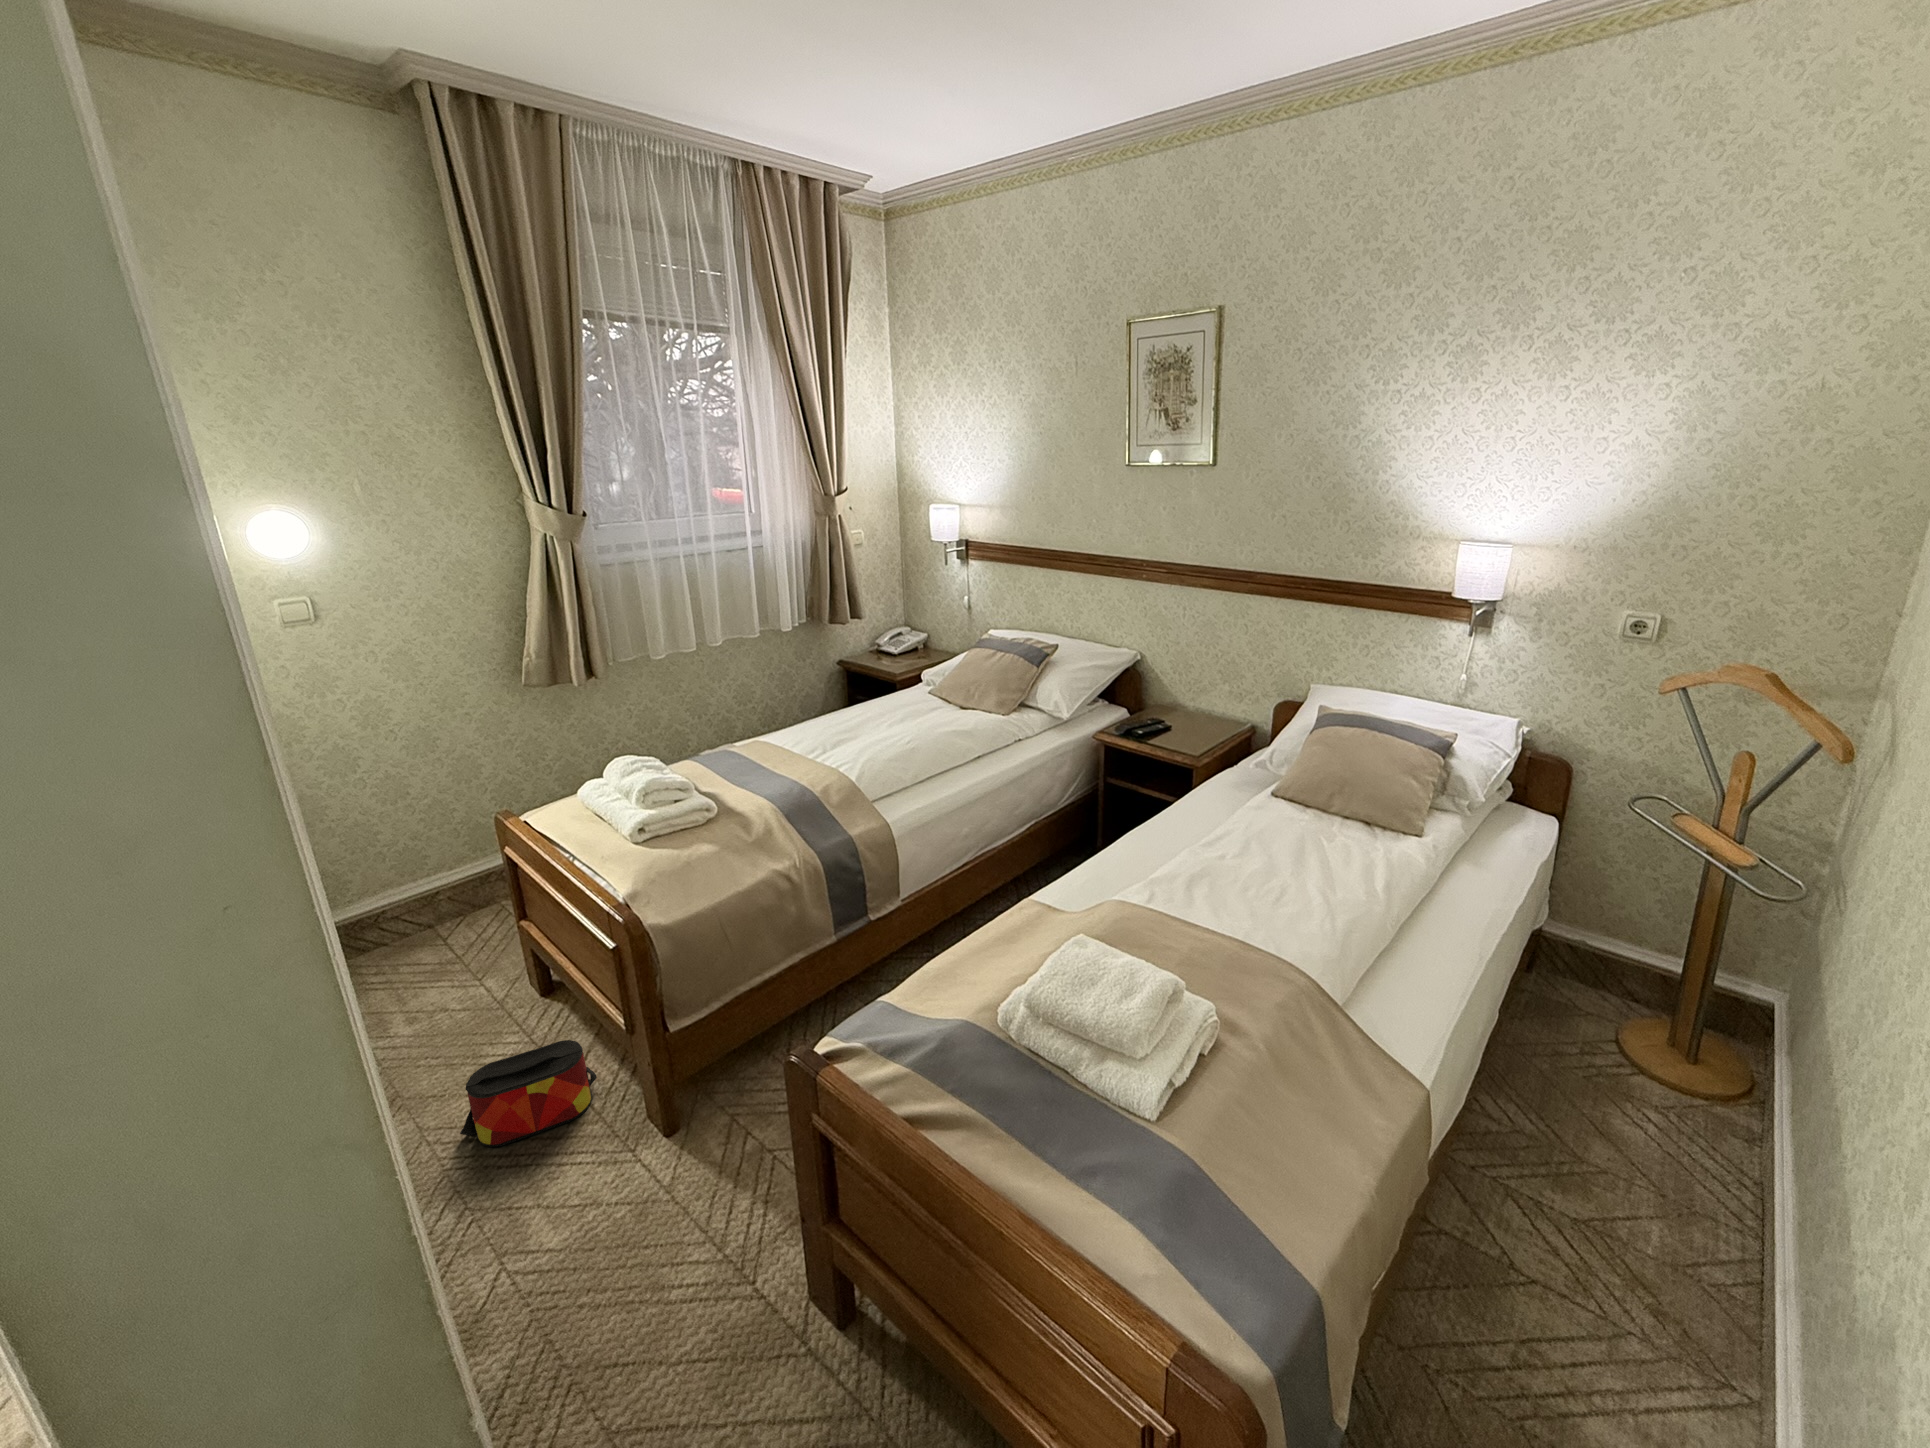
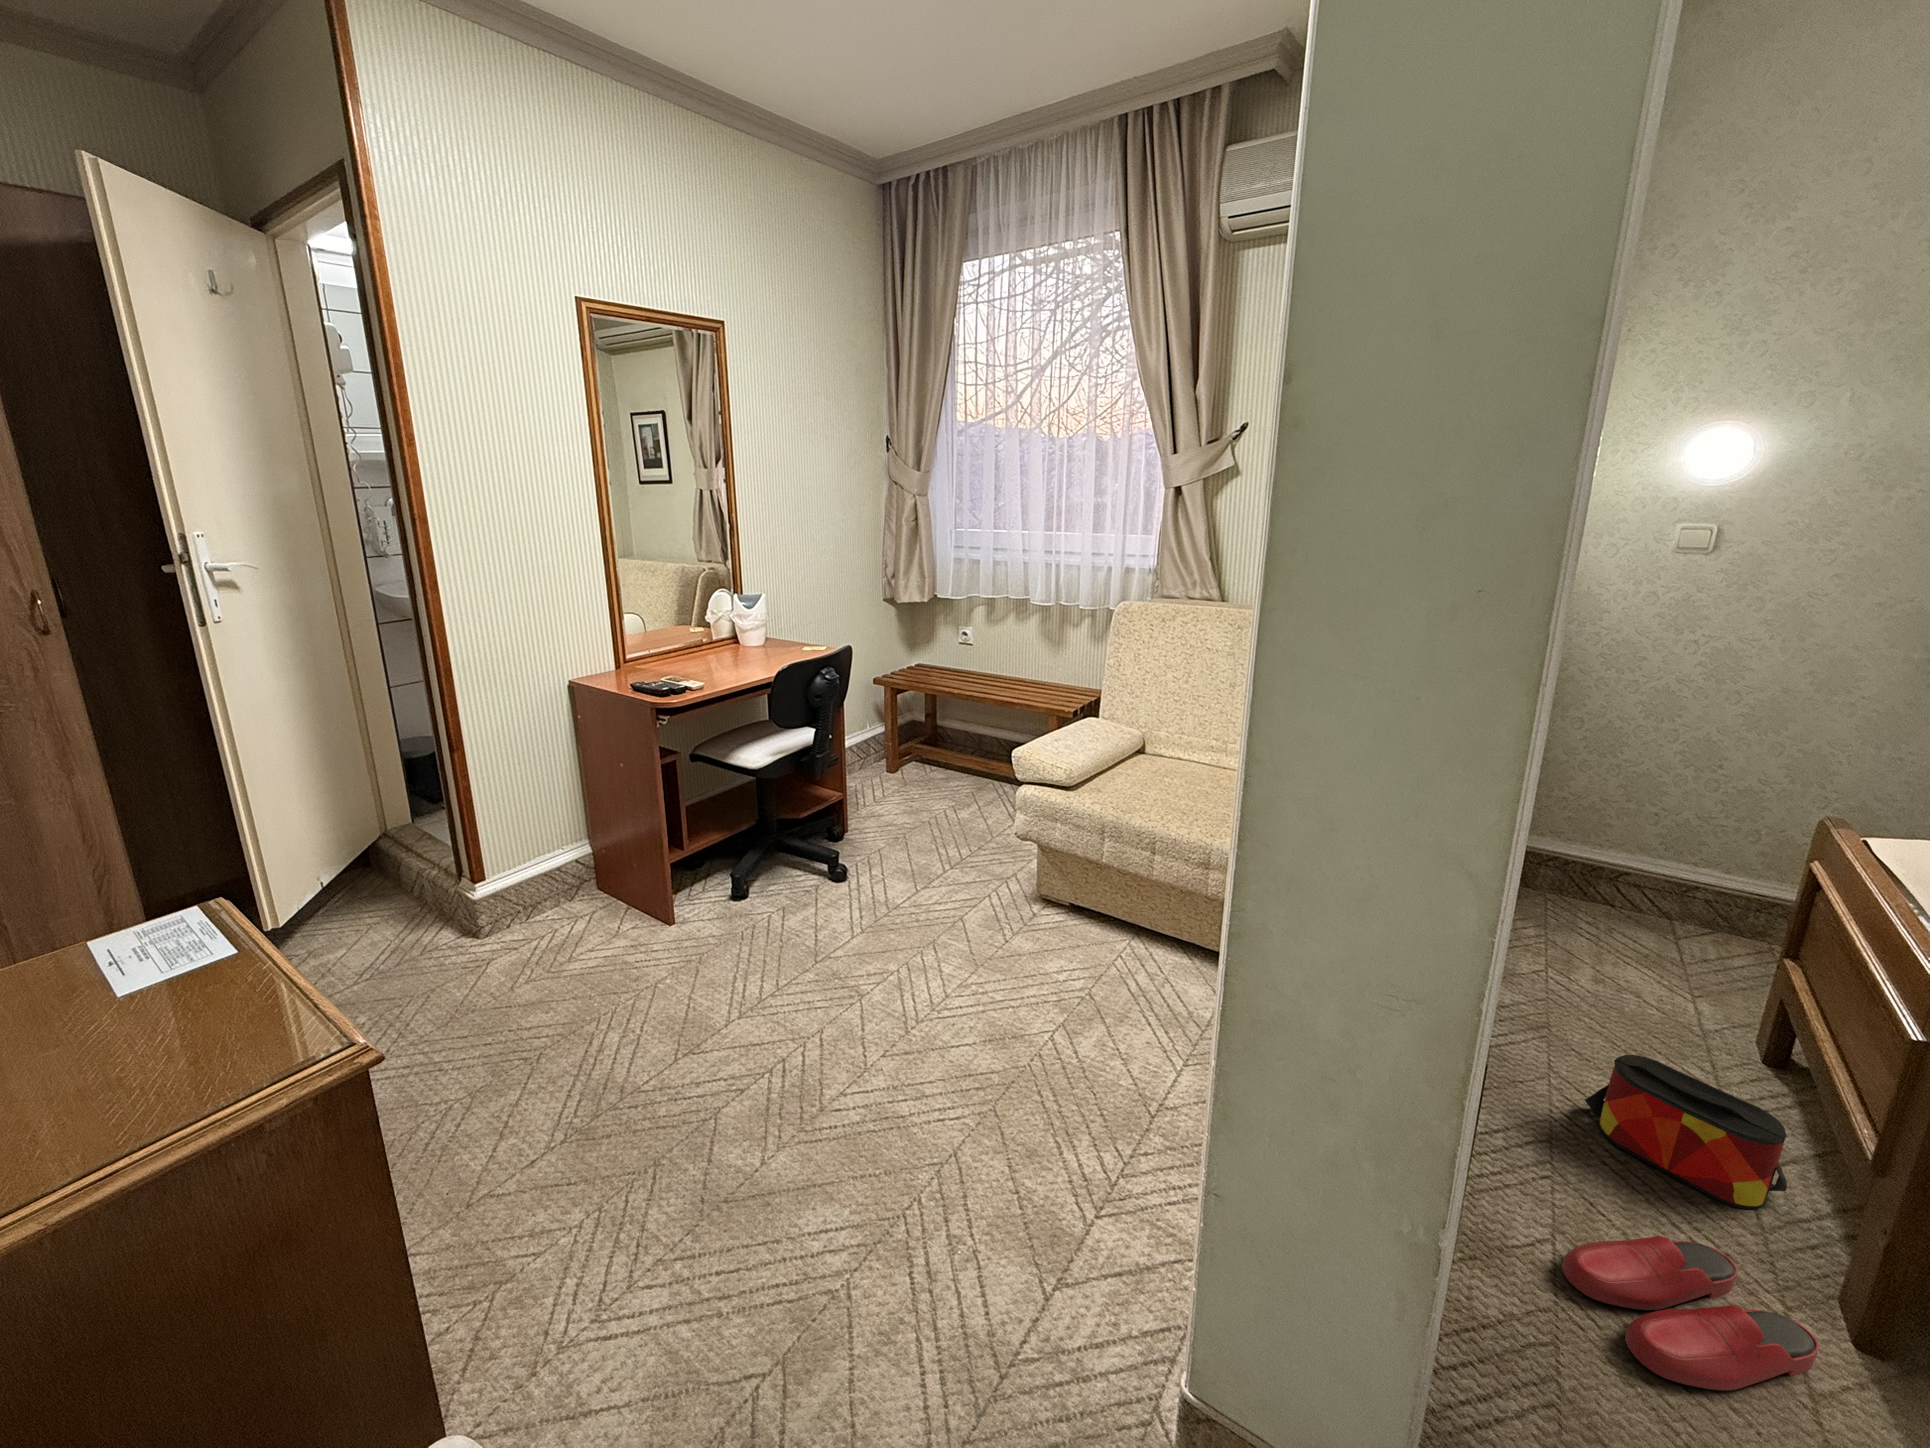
slippers: none [517,1156,659,1284] -> present [1562,1236,1819,1390]

